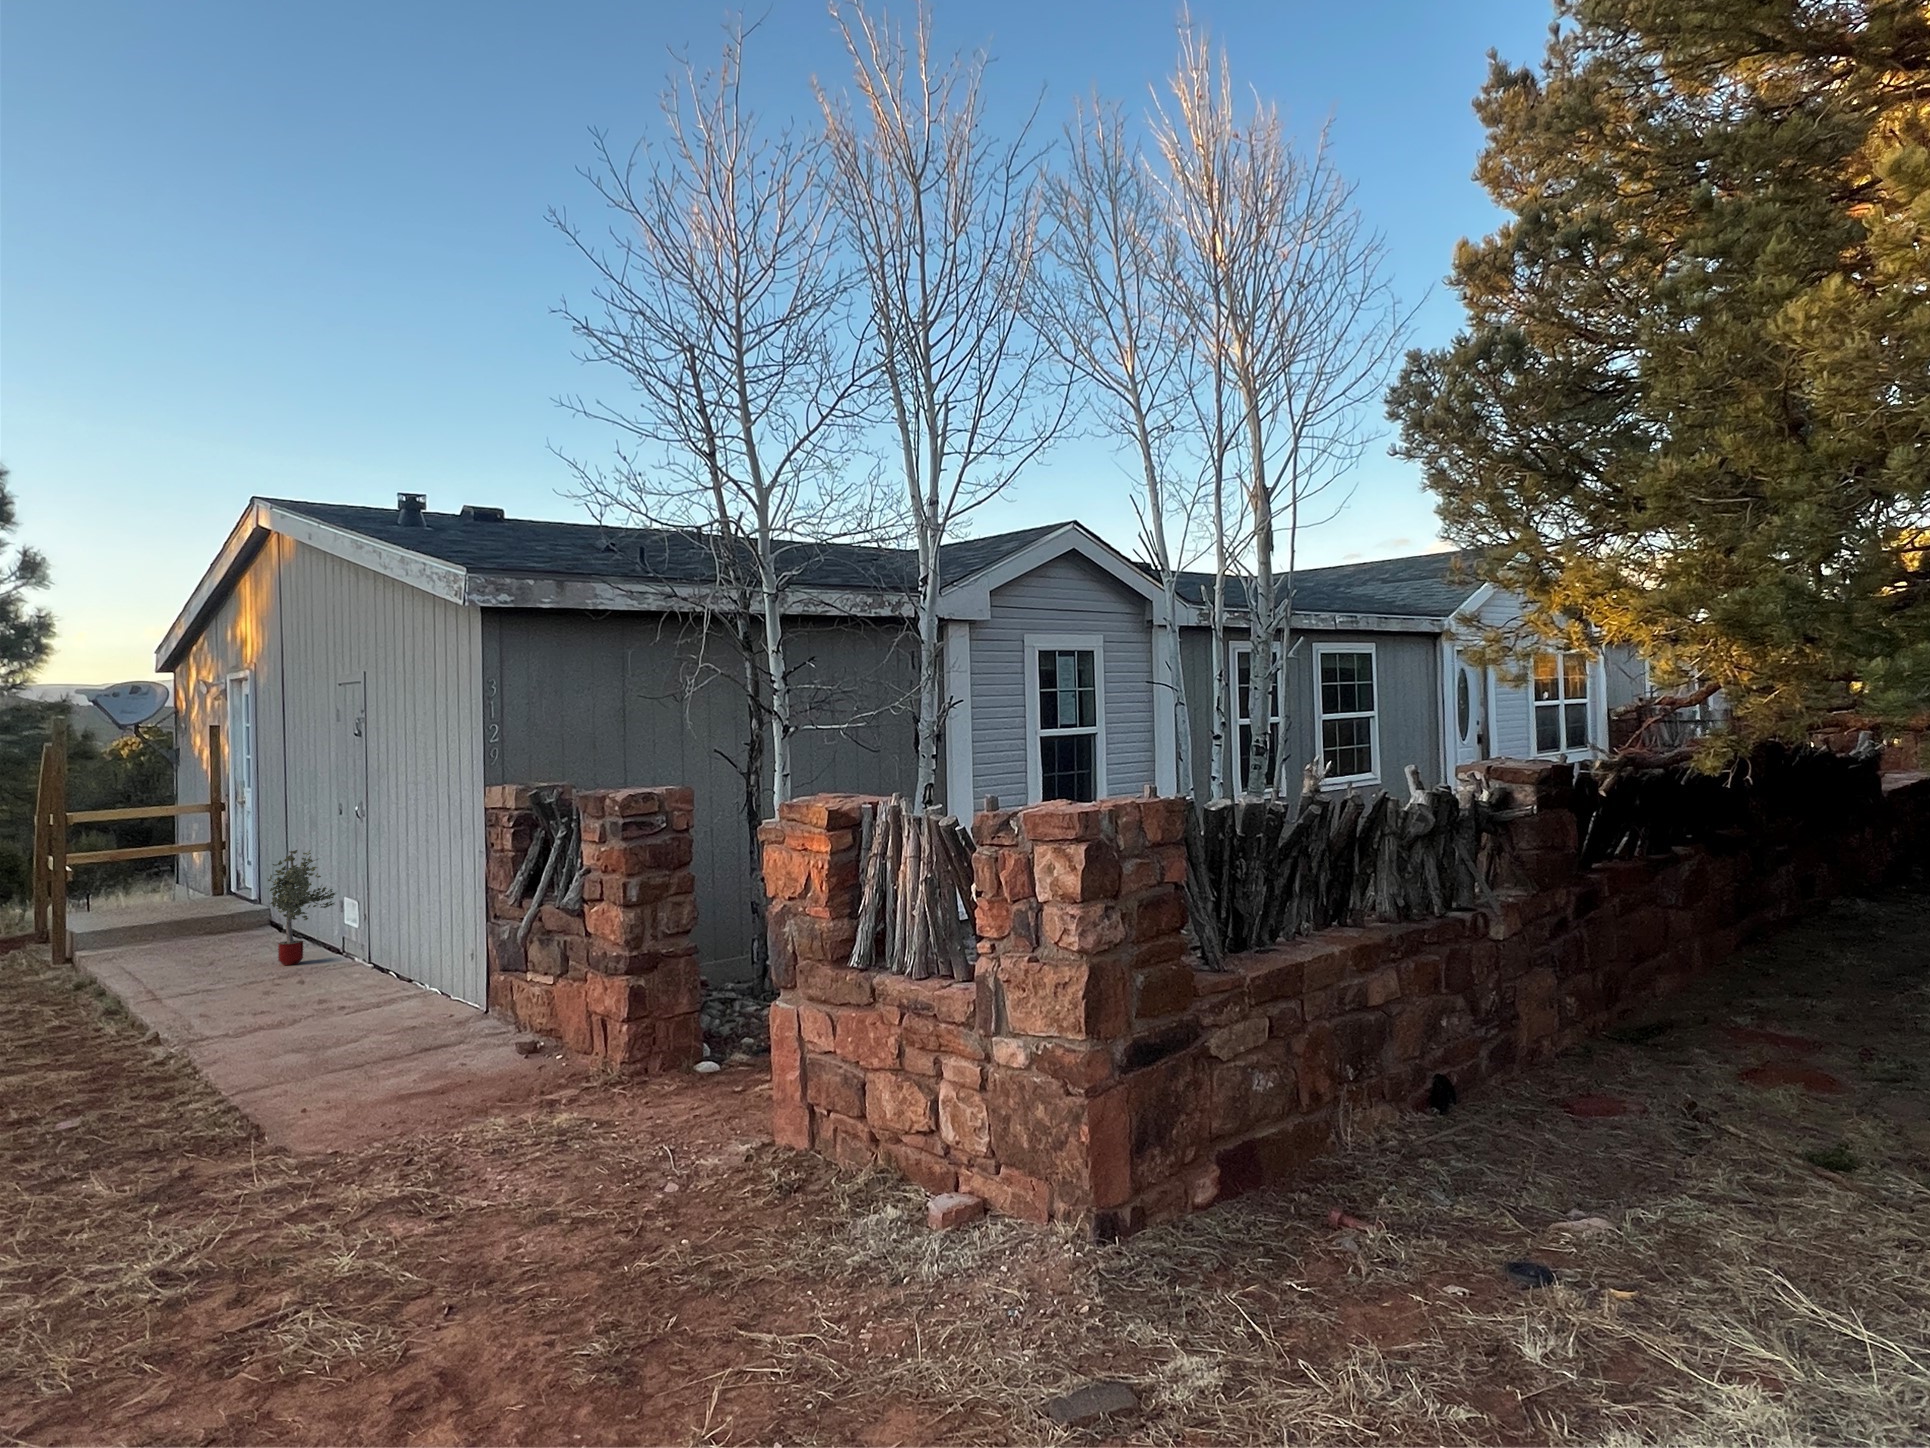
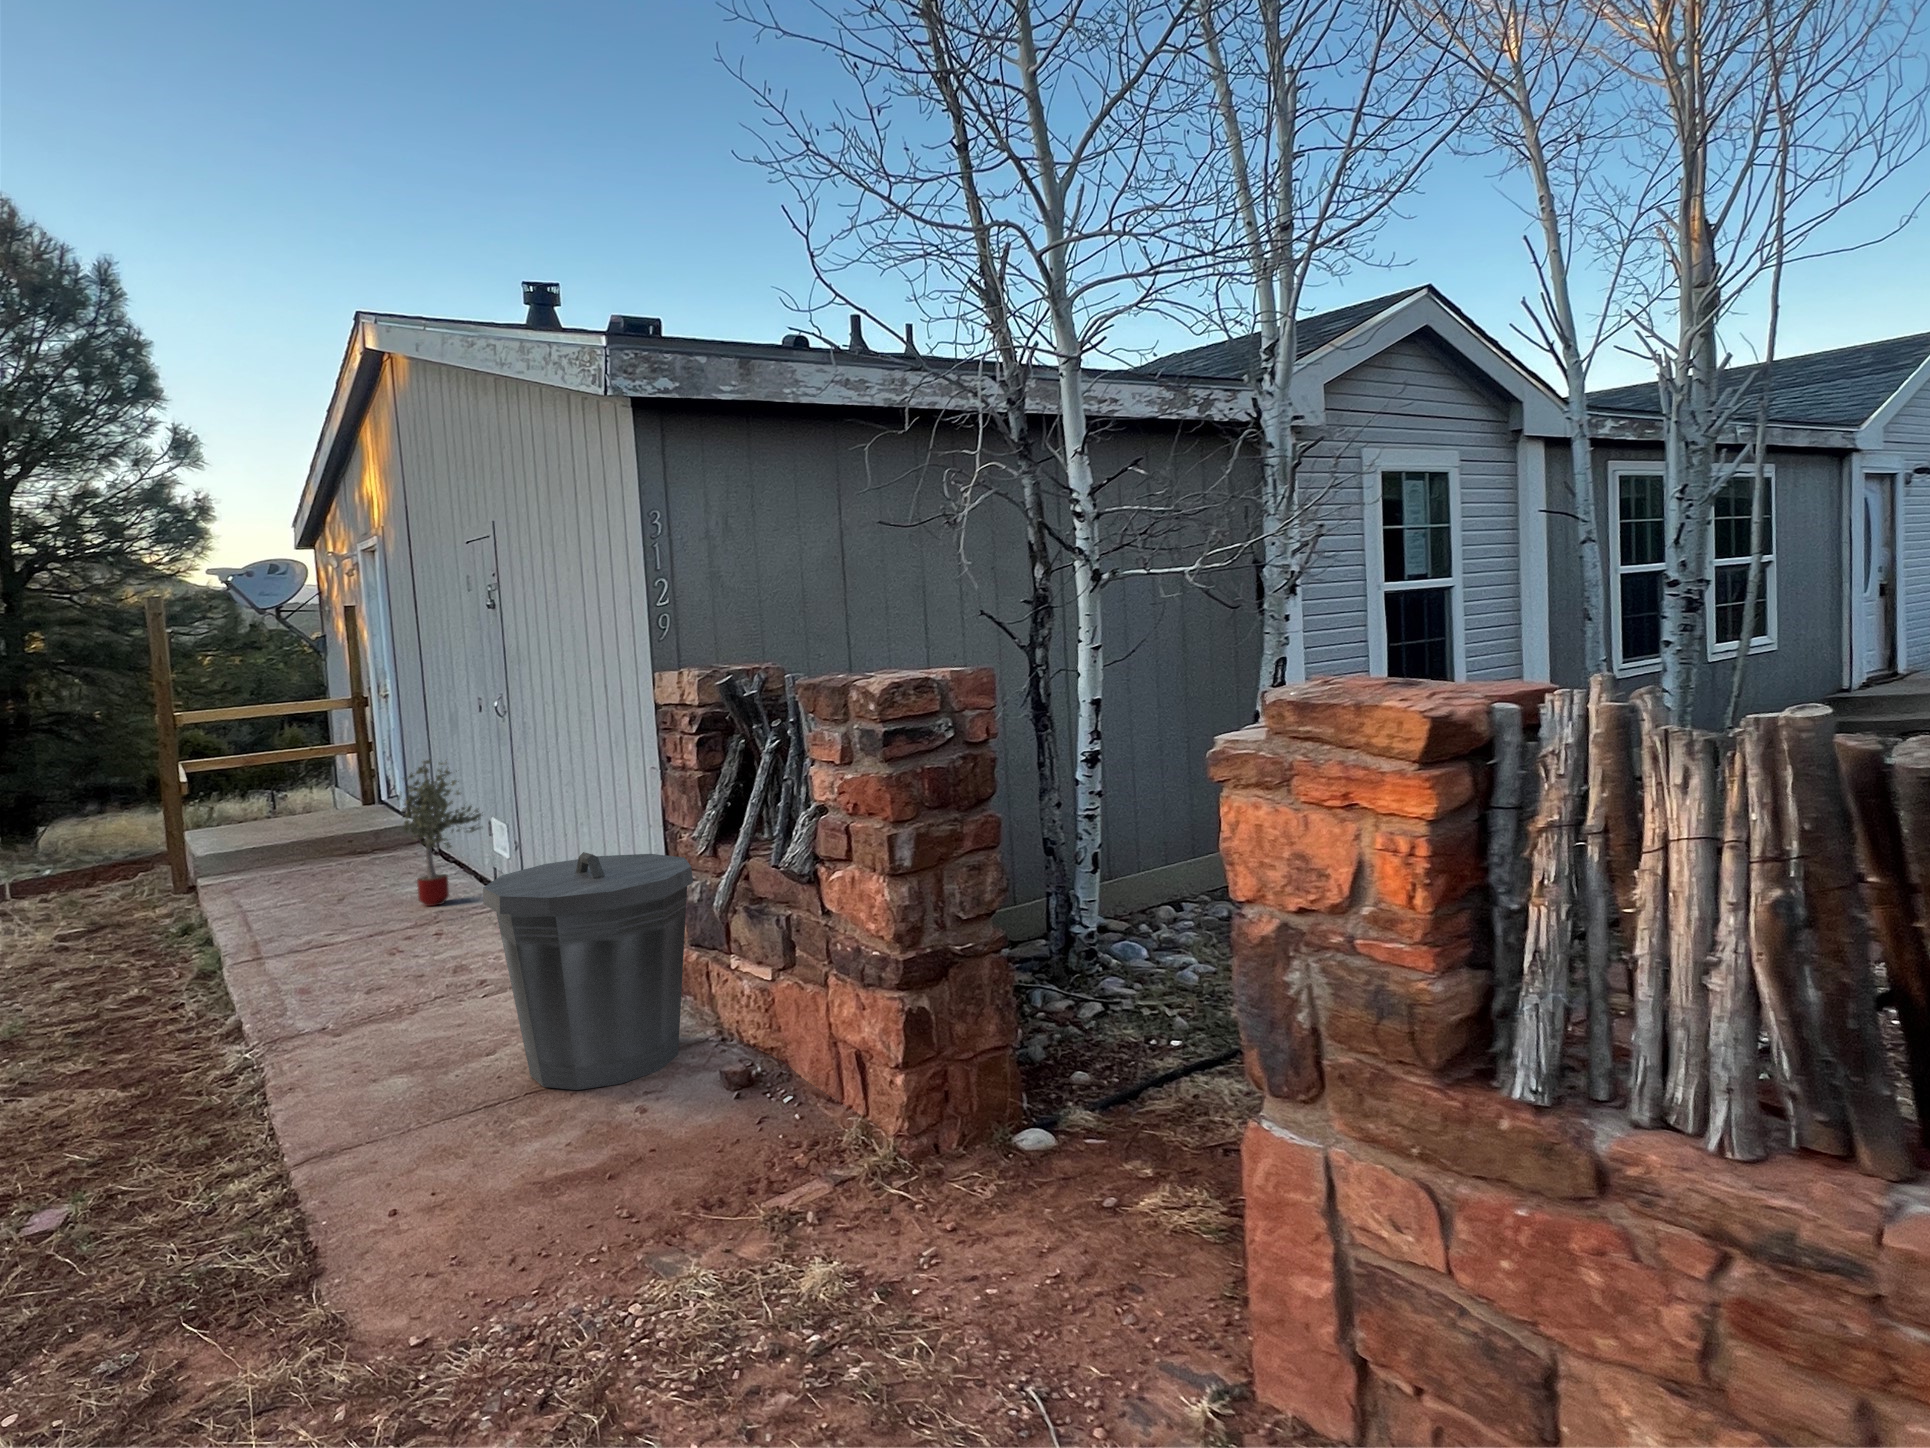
trash can: none [367,902,506,1051] -> present [483,852,693,1090]

